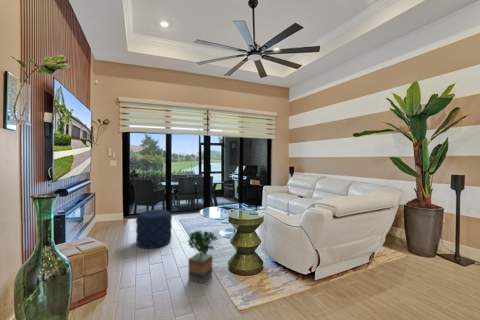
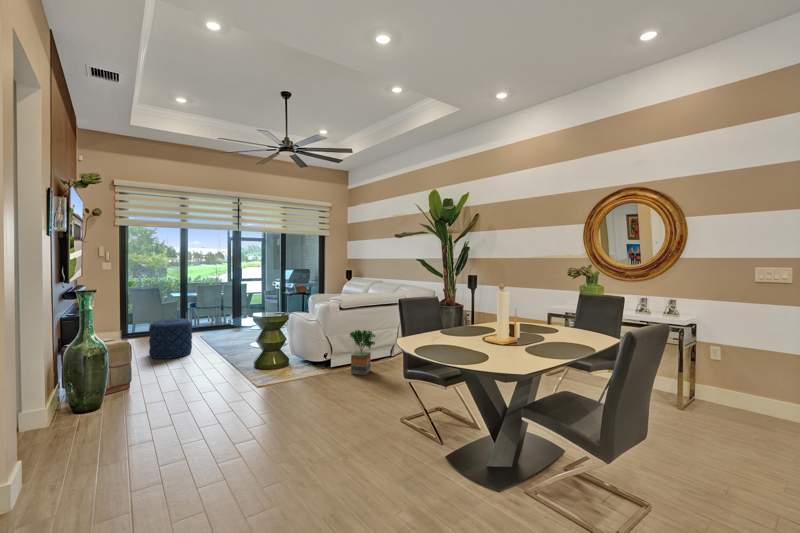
potted tree: present [188,231,217,283] -> present [350,330,375,375]

